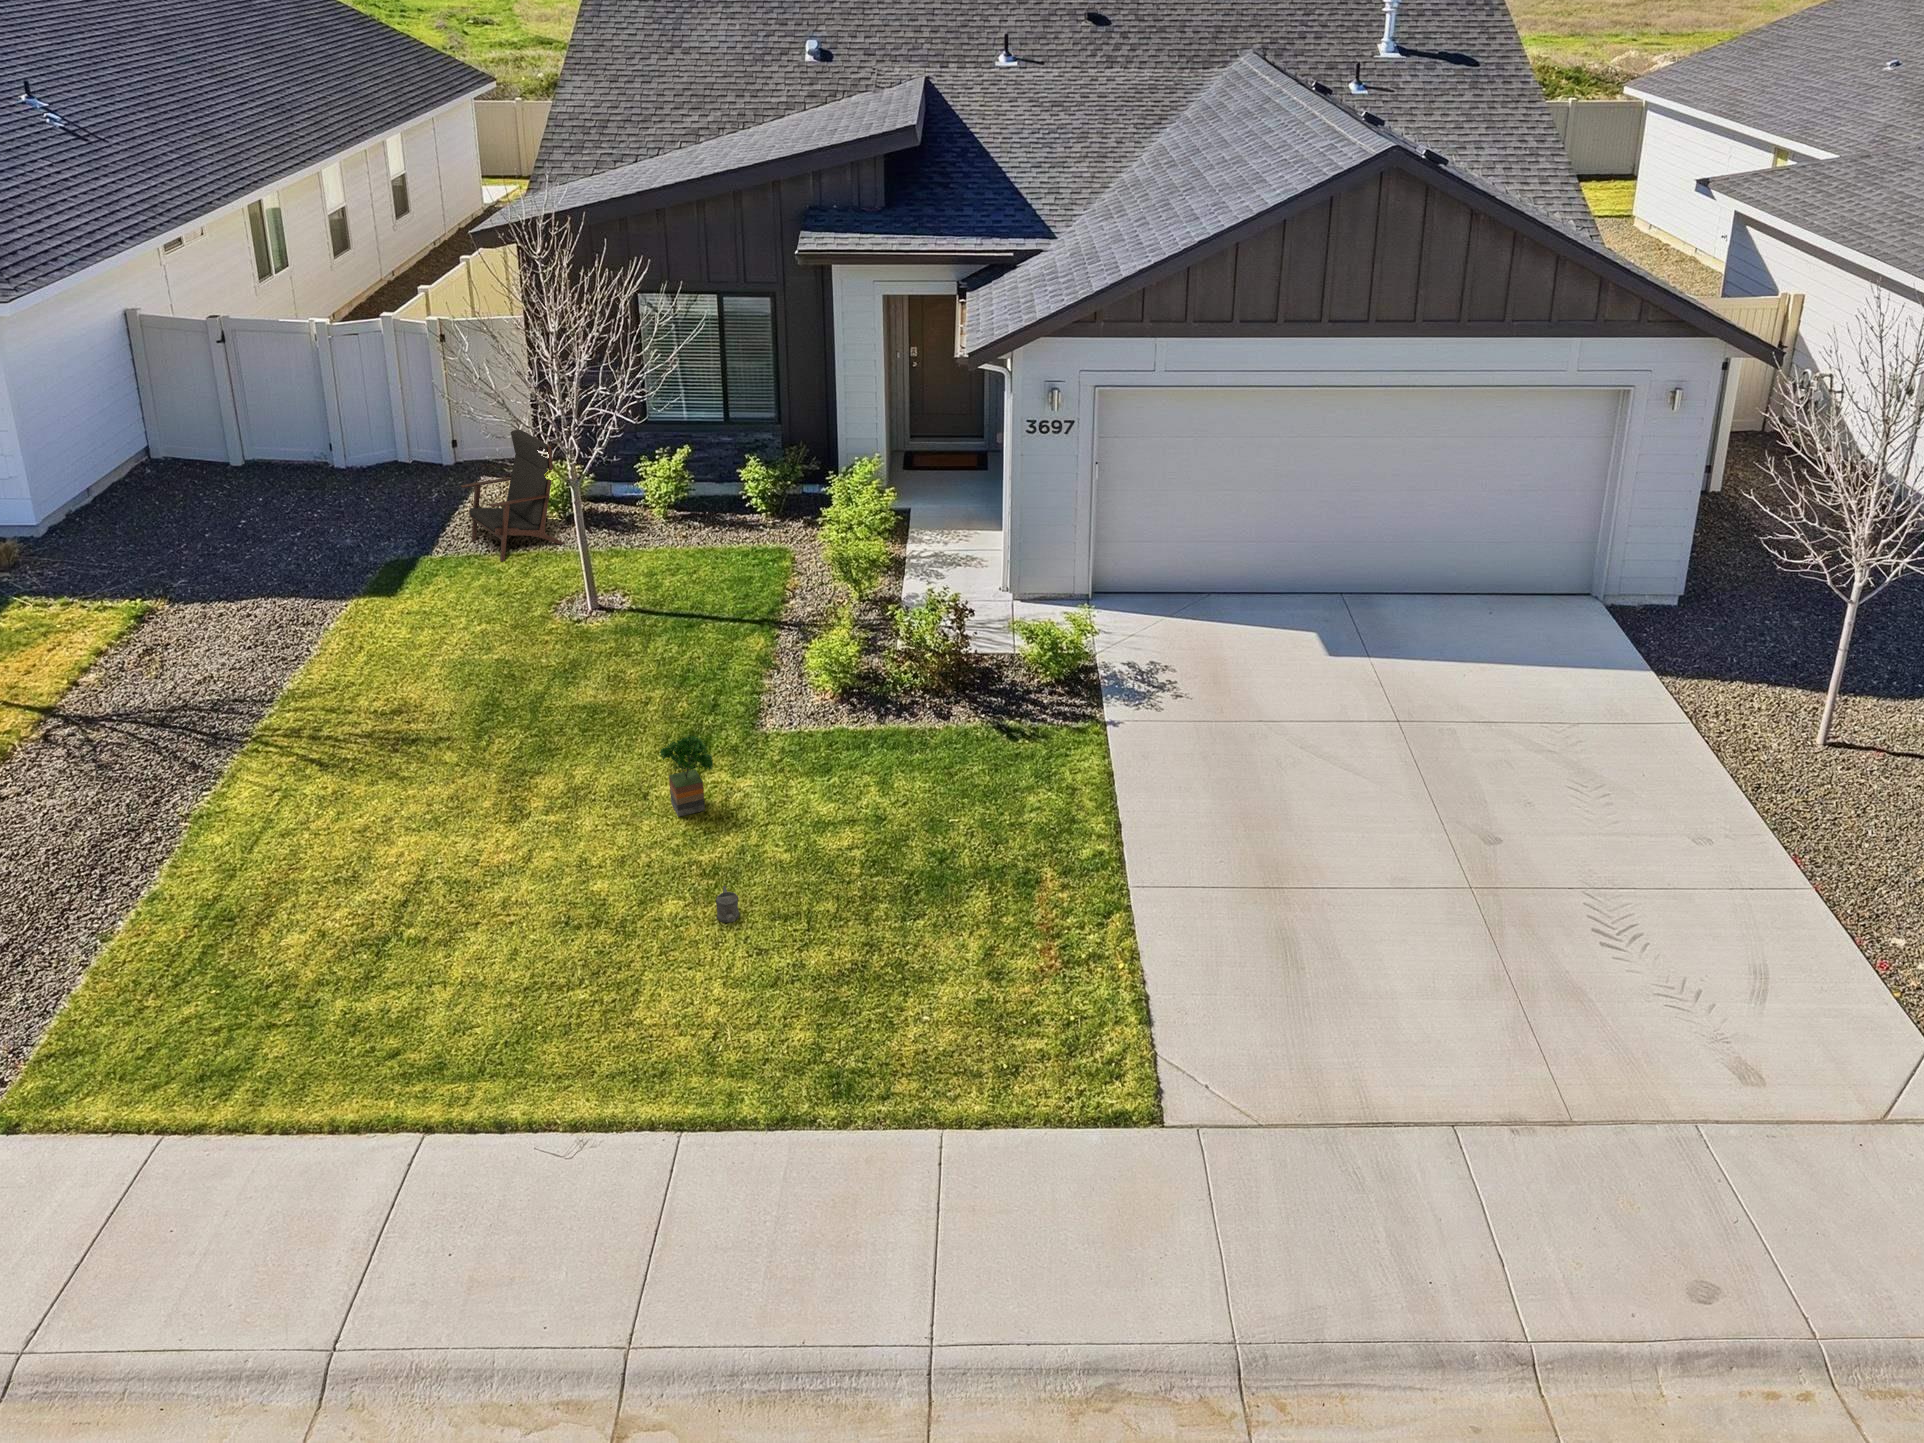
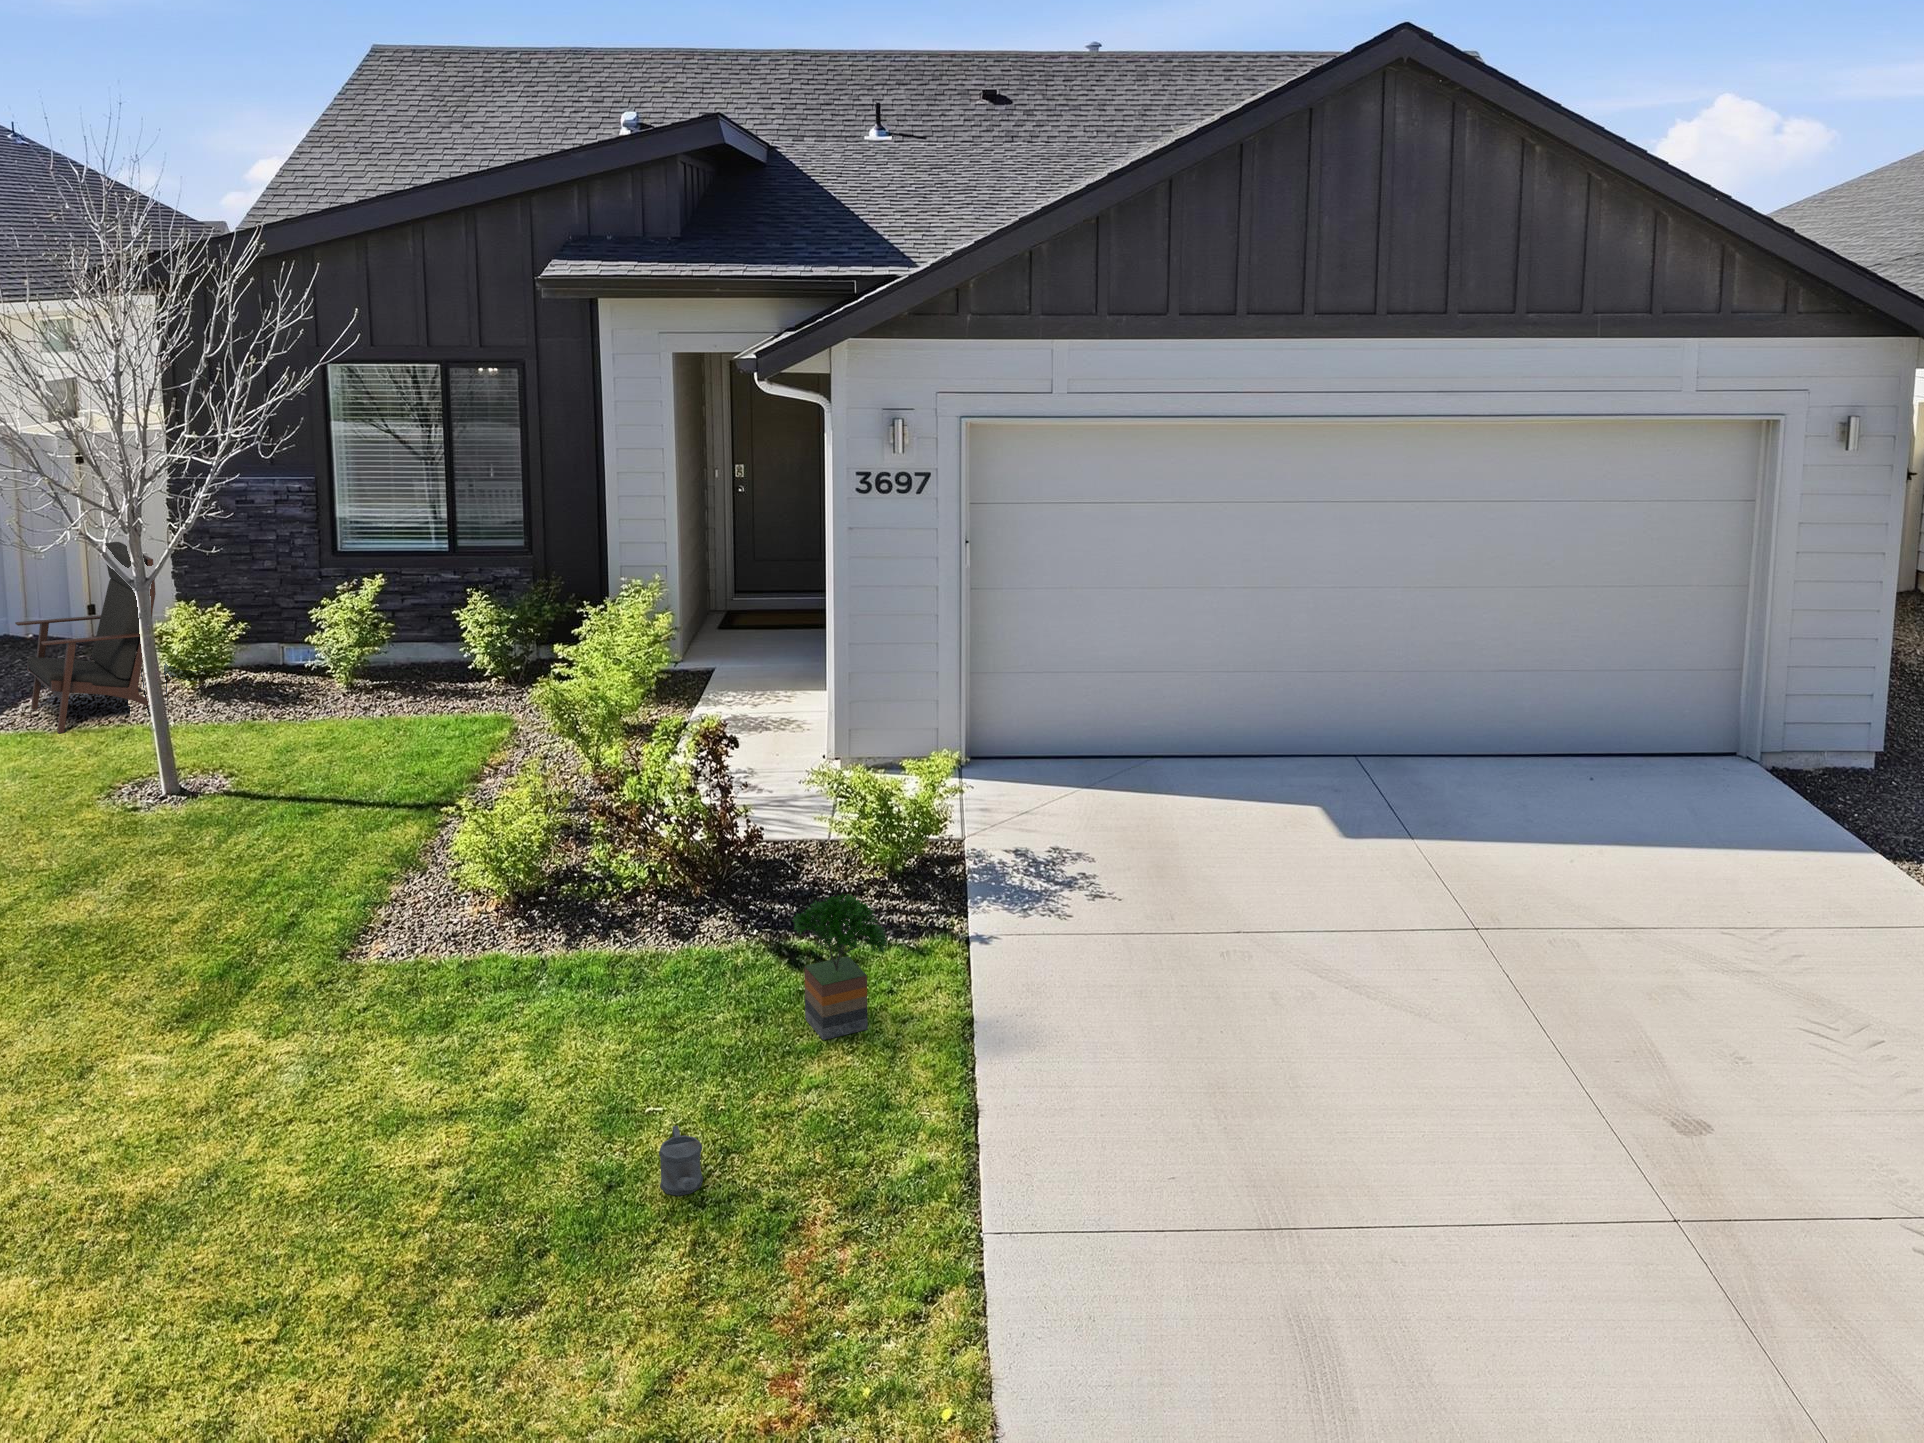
potted tree: present [659,736,713,817] -> present [793,894,888,1040]
watering can: present [716,886,739,923] -> present [659,1126,703,1196]

